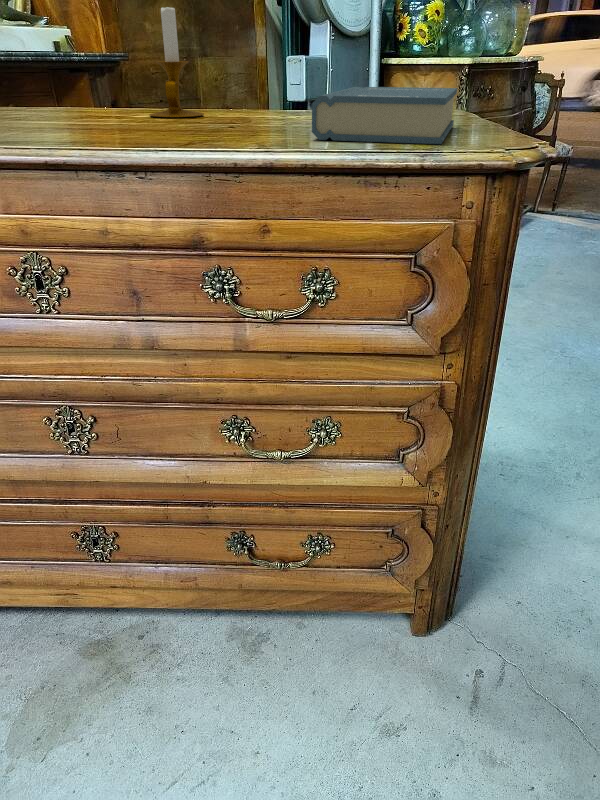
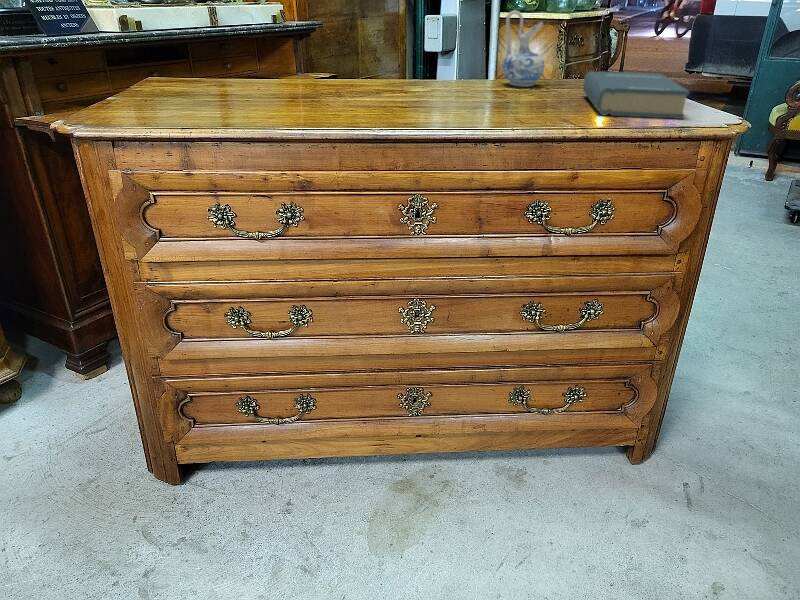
candlestick: present [150,7,204,117] -> none [417,9,458,88]
ceramic pitcher: none [261,7,318,117] -> present [502,11,544,87]

